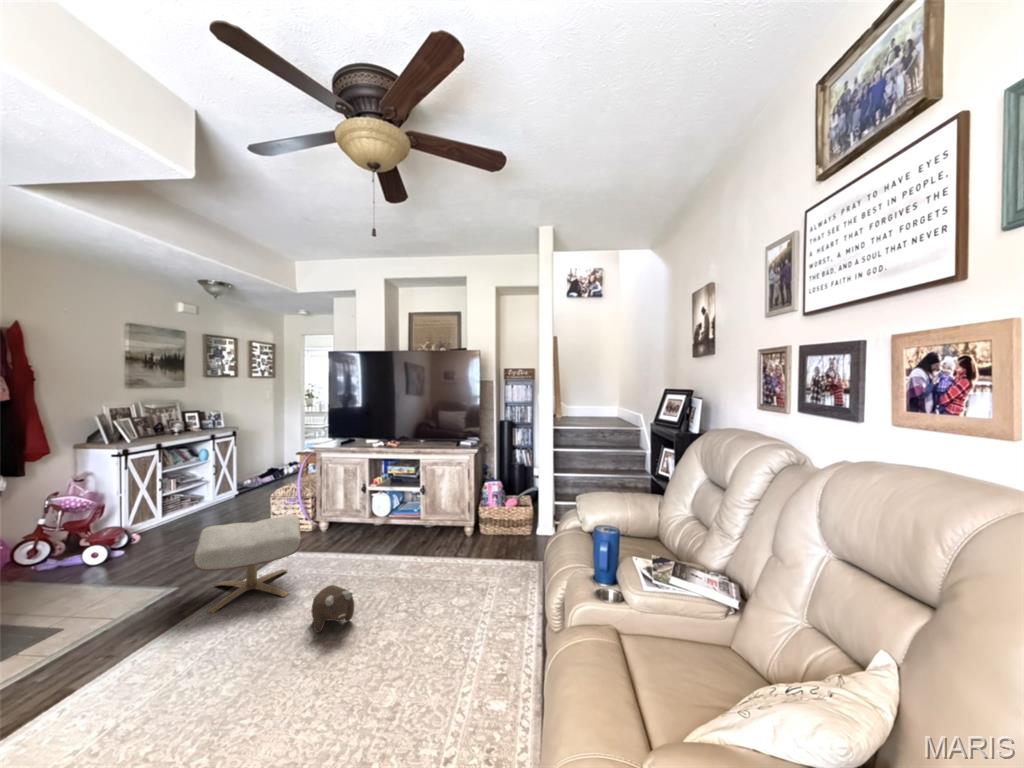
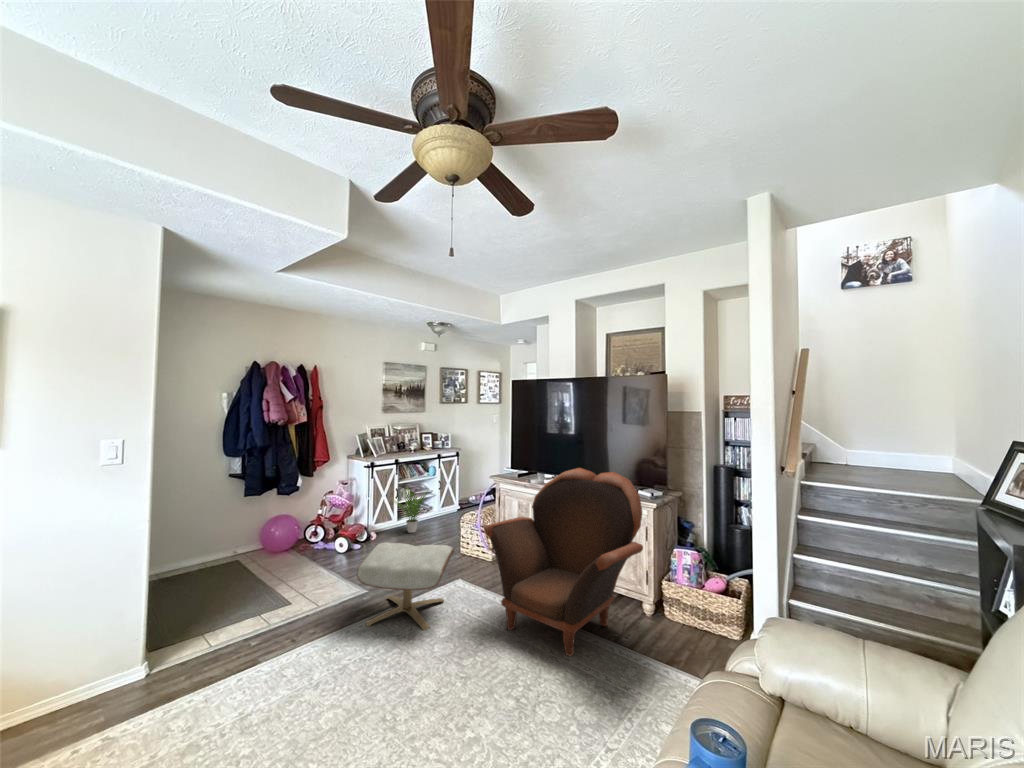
armchair: none [336,428,476,575] -> present [484,468,643,656]
potted plant: none [156,472,217,526] -> present [394,488,427,533]
plush toy: present [311,585,354,633] -> none [416,636,459,686]

